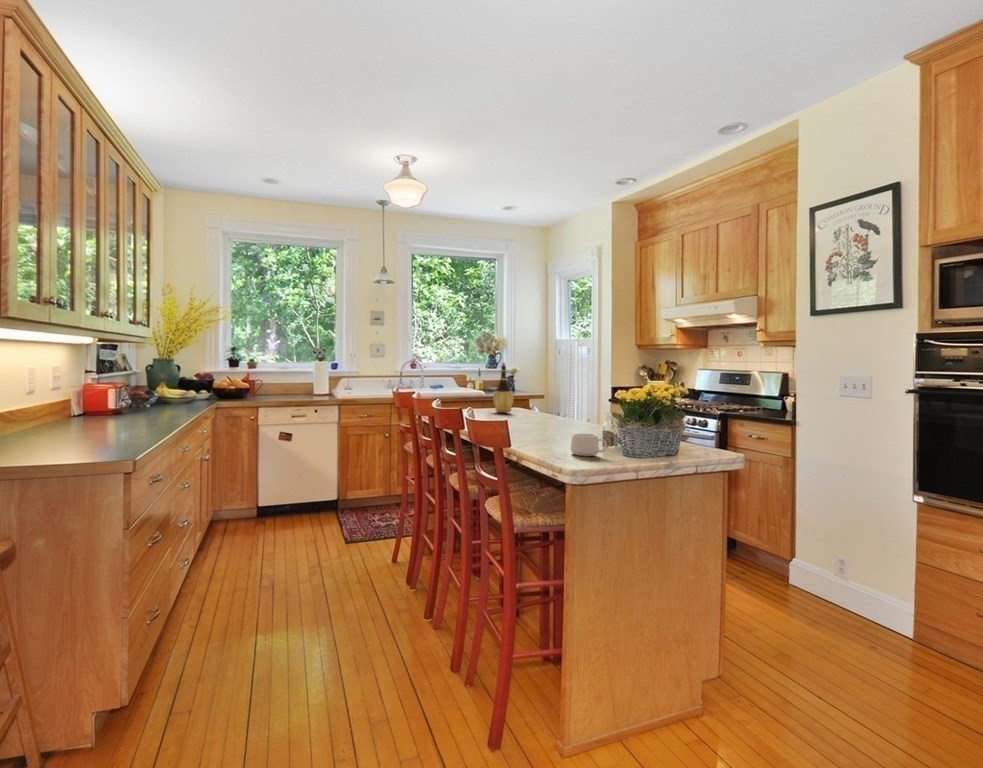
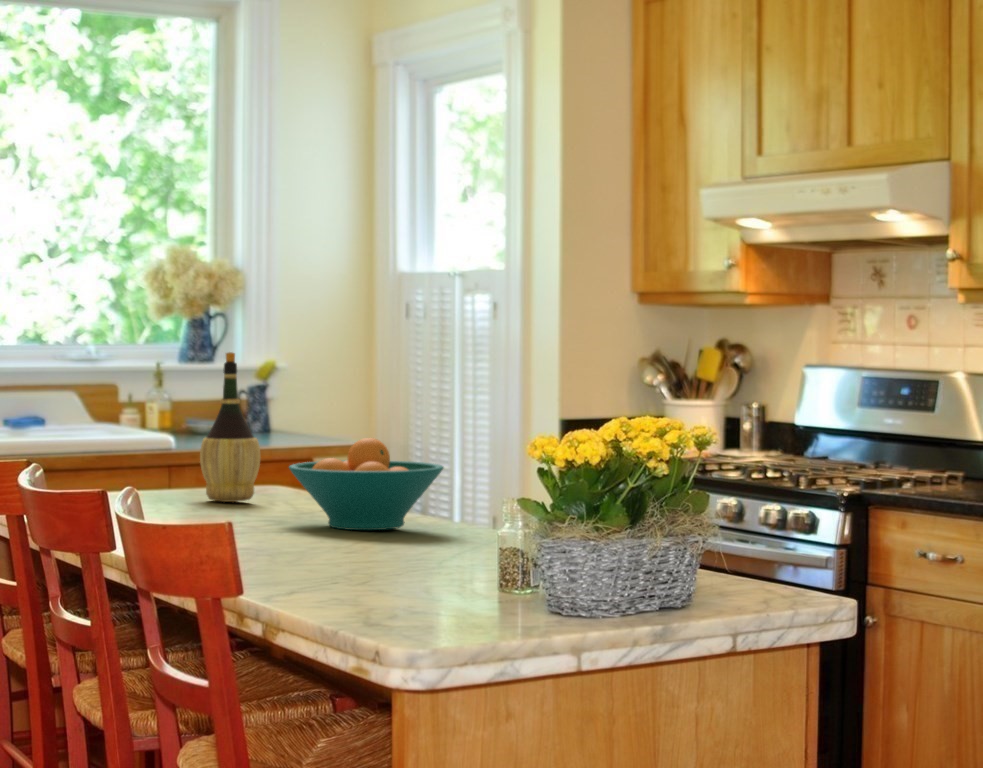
fruit bowl: none [523,391,578,423] -> present [289,438,444,530]
mug: present [571,433,607,456] -> none [407,556,500,616]

